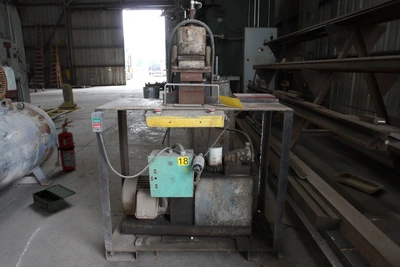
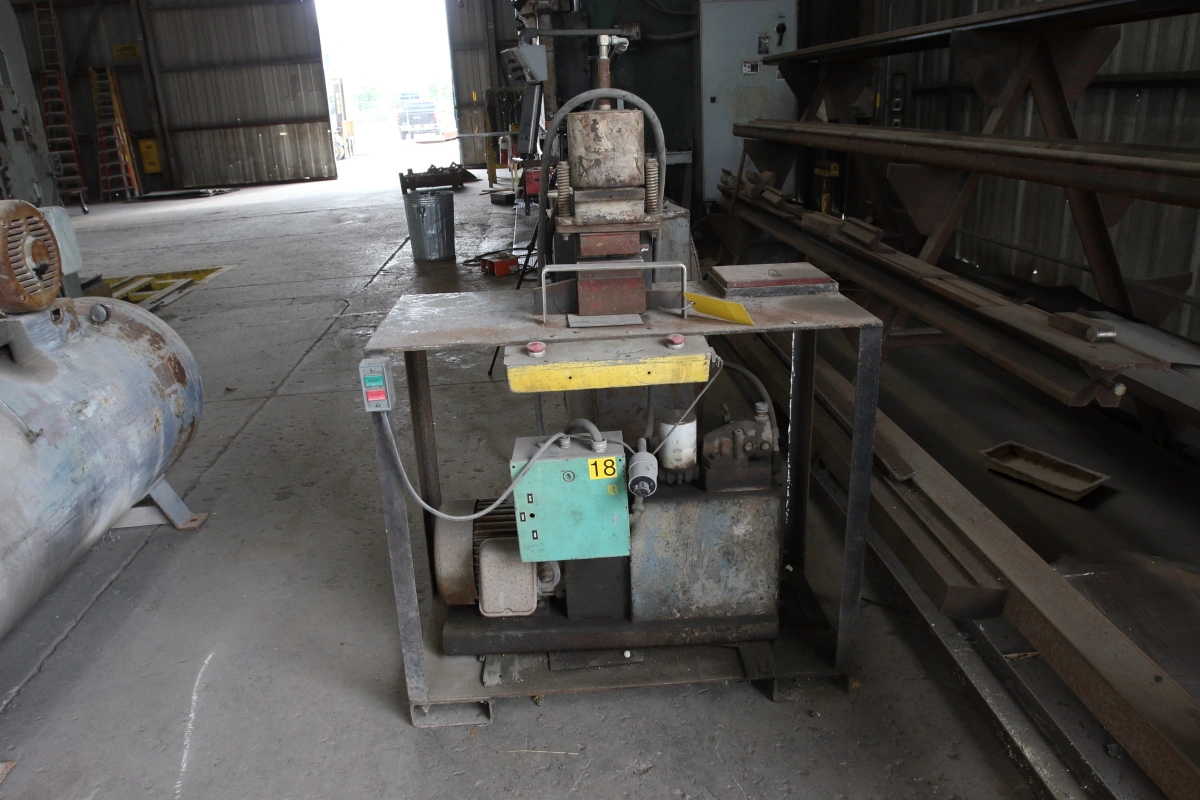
vacuum cleaner: present [58,65,77,108] -> none [149,137,205,272]
fire extinguisher: present [55,118,76,171] -> none [183,329,260,478]
toolbox: present [32,184,76,213] -> none [163,523,286,606]

